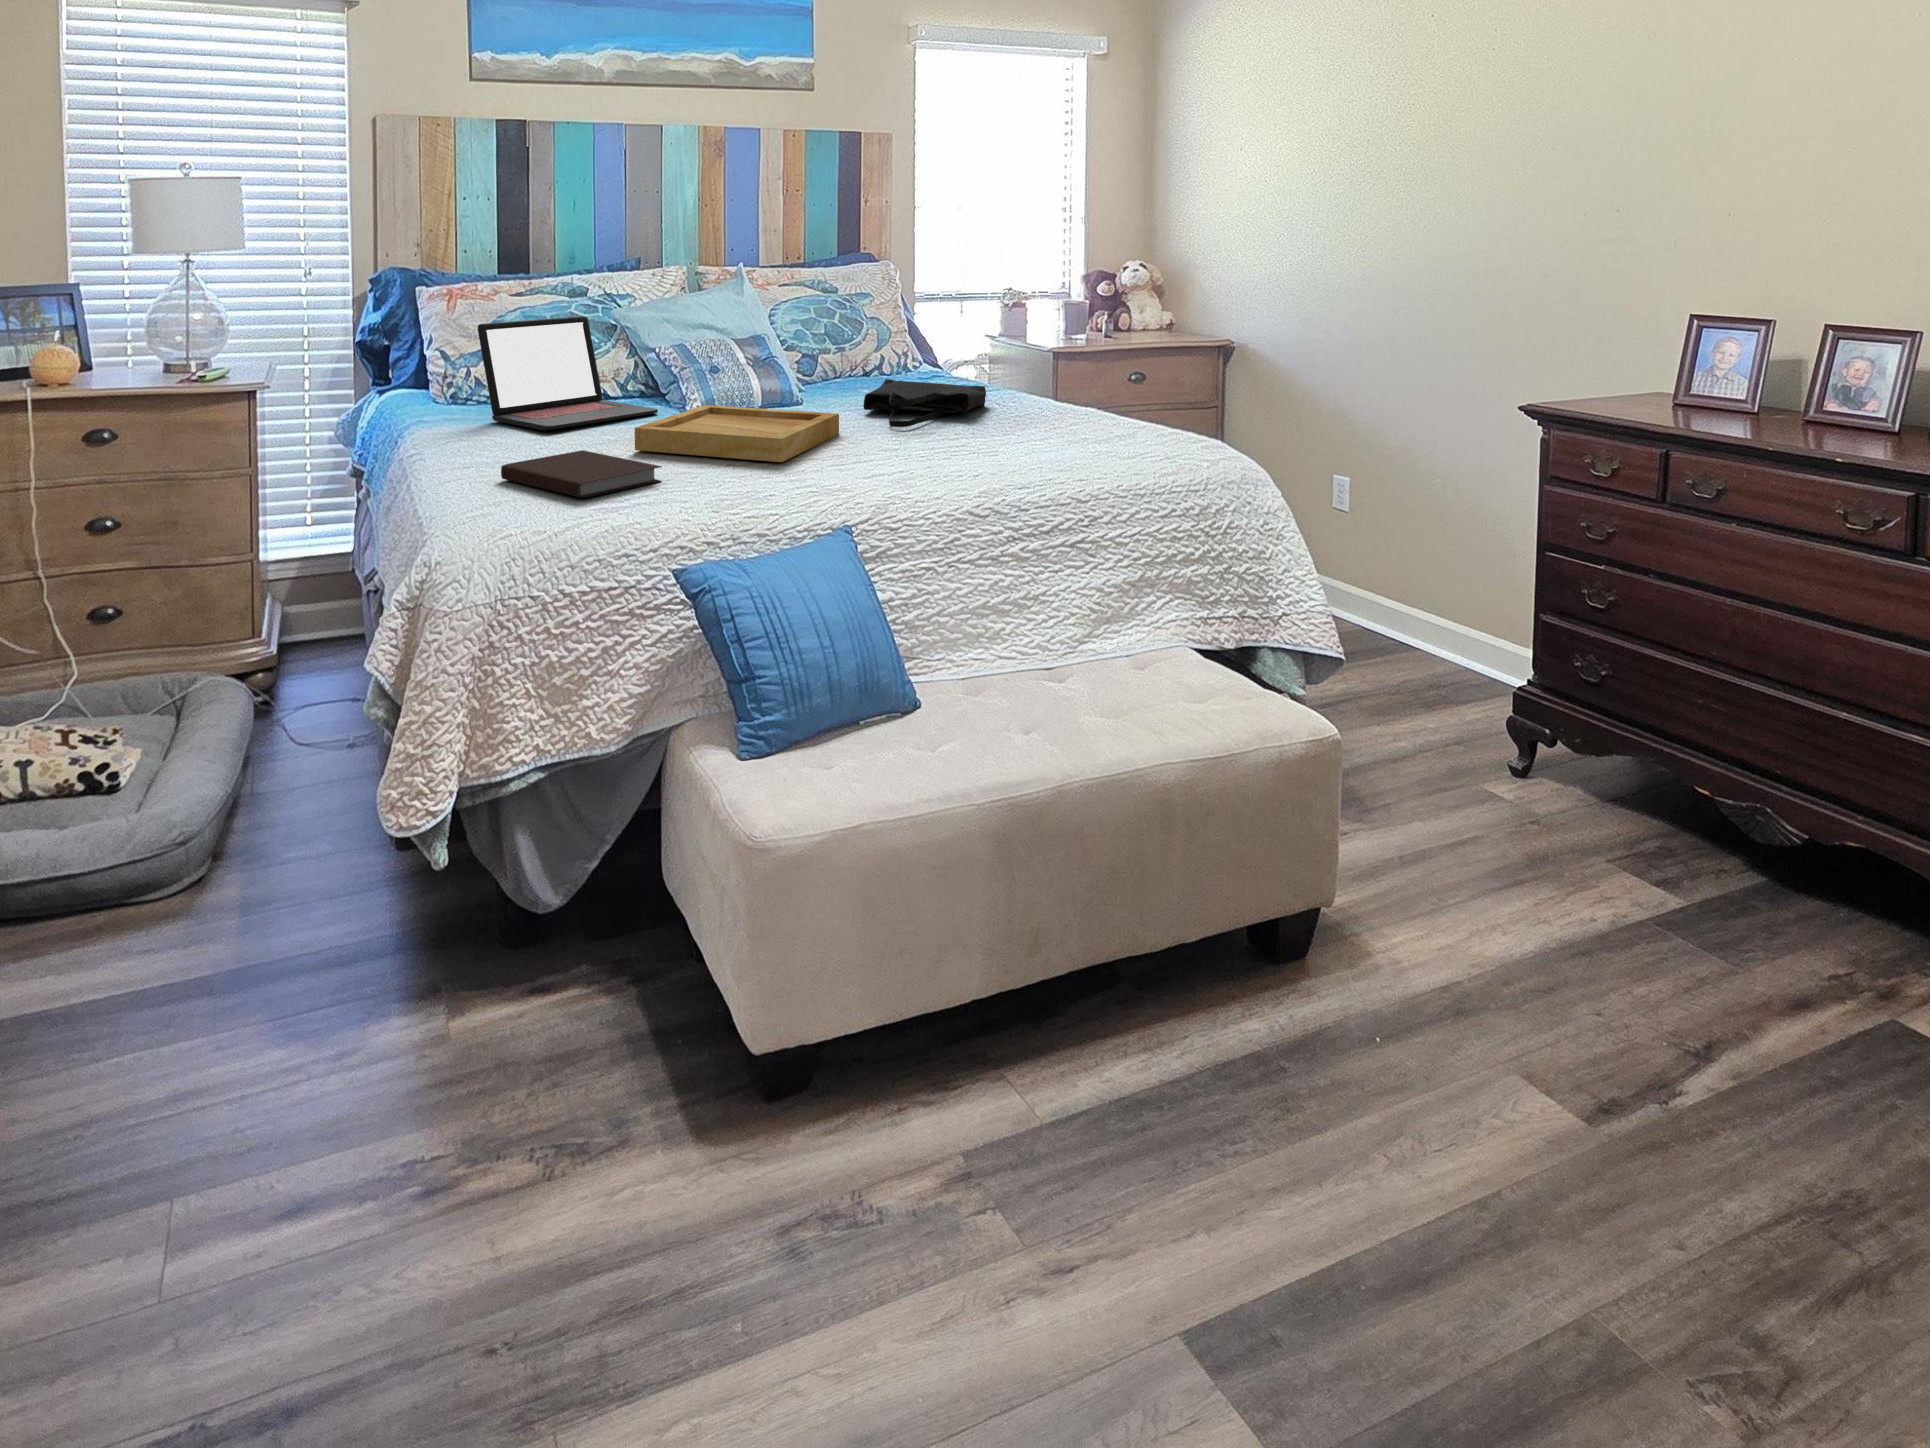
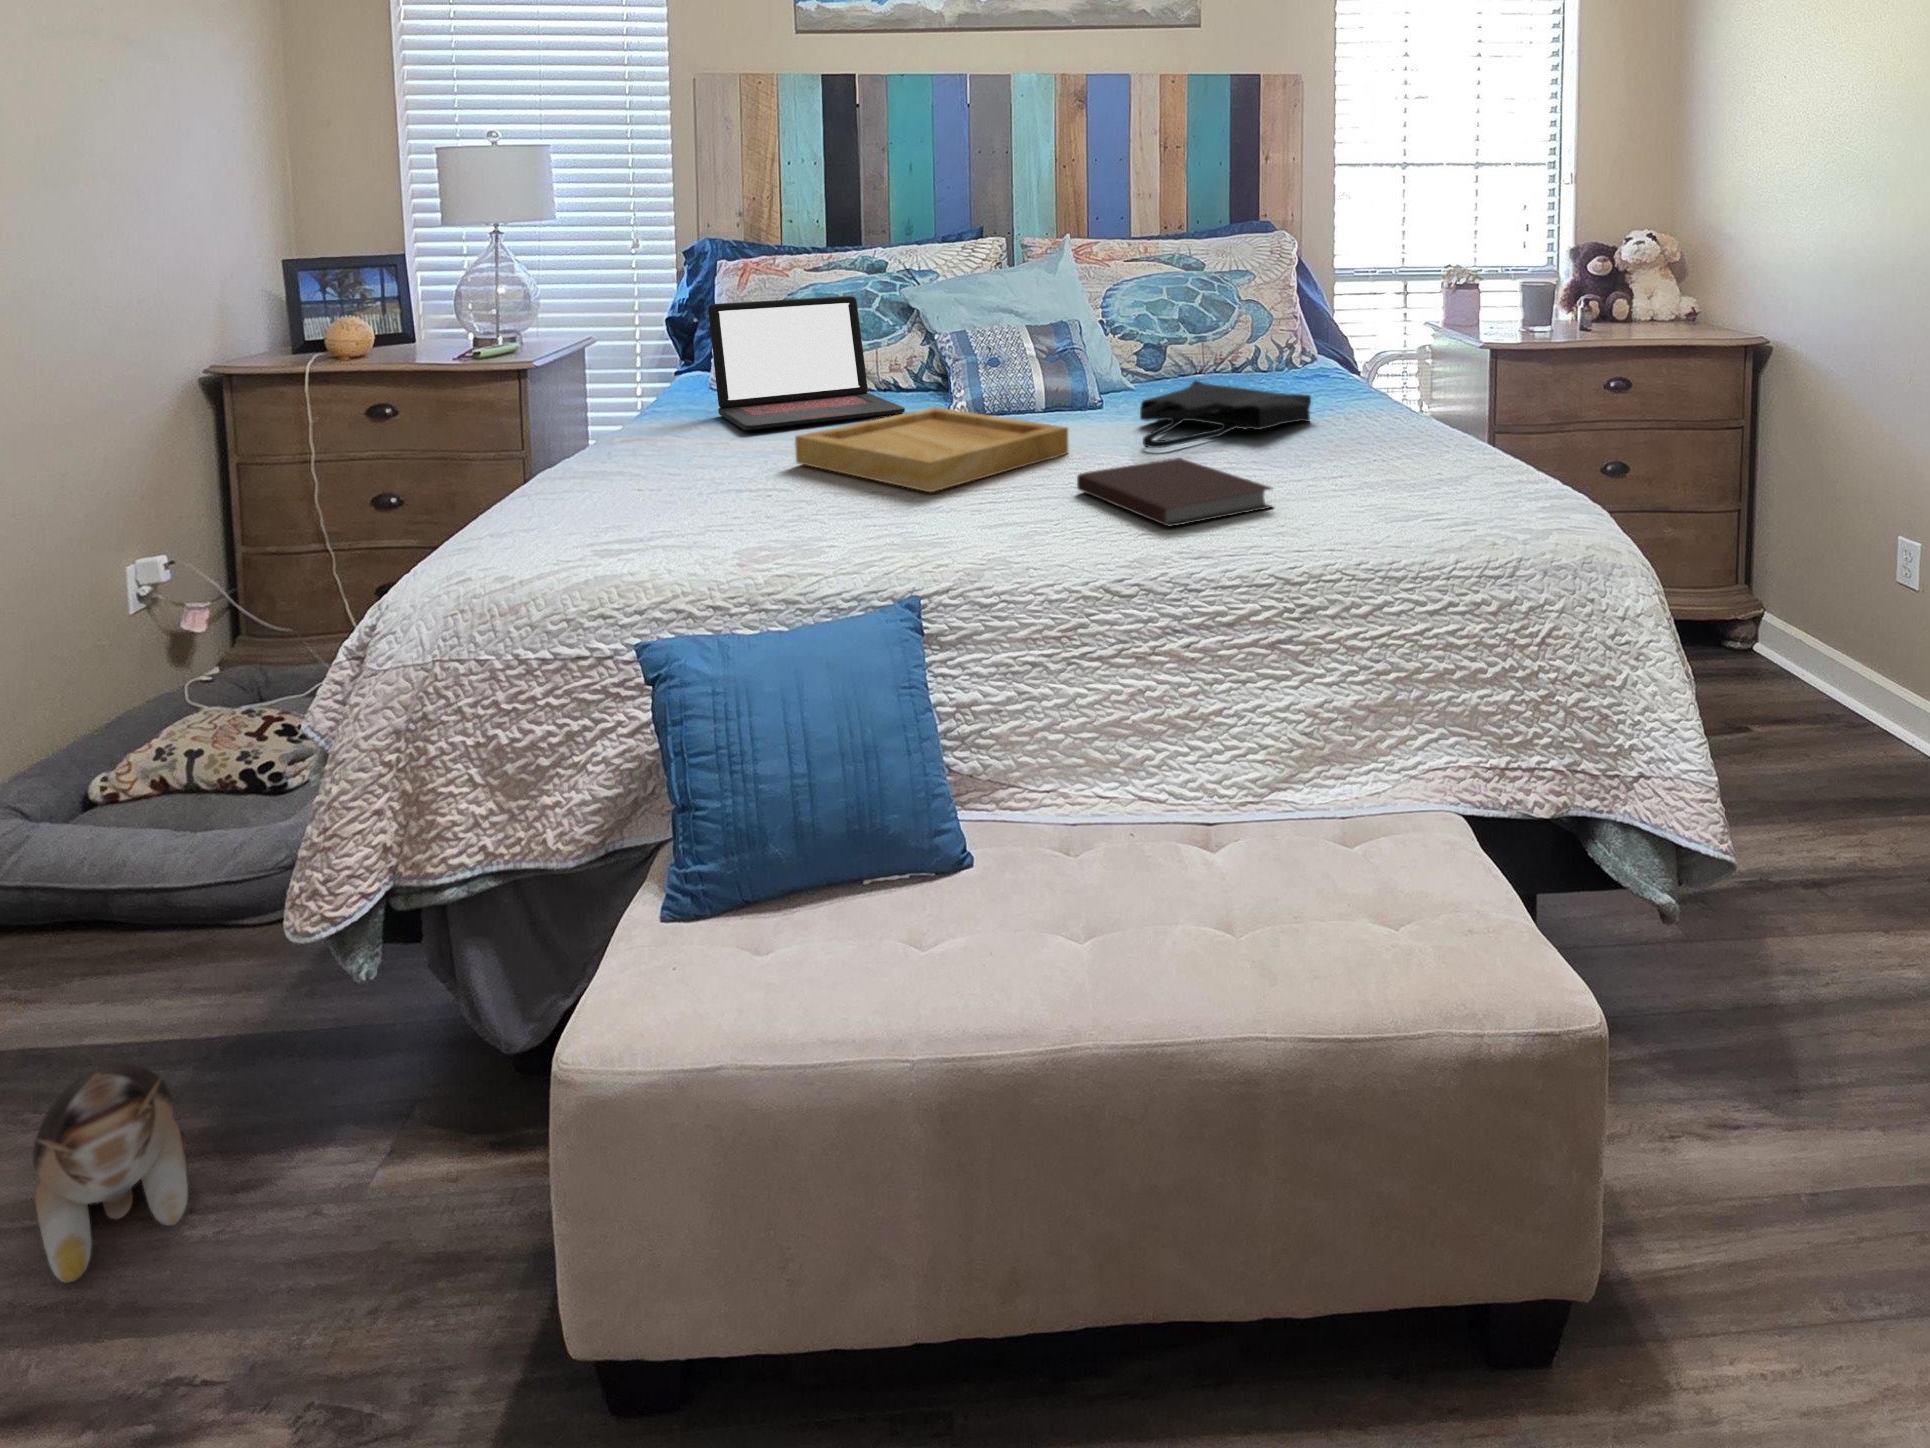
notebook: present [501,450,662,498] -> present [1077,458,1272,526]
plush toy: none [162,934,368,1121] -> present [33,1063,188,1283]

